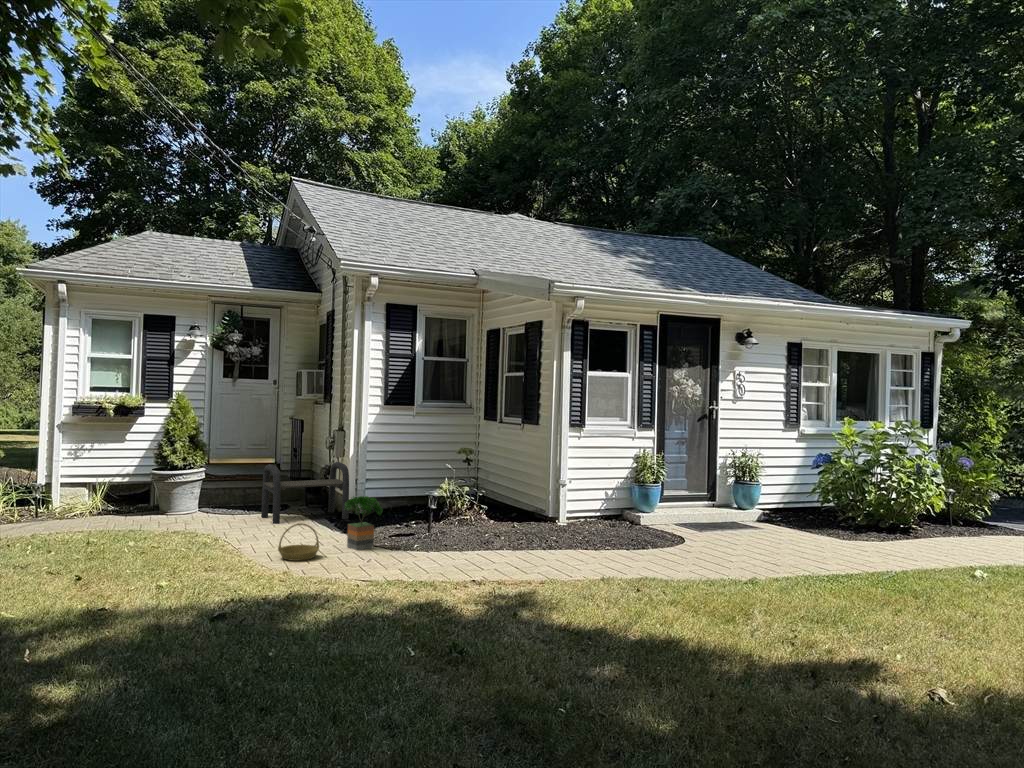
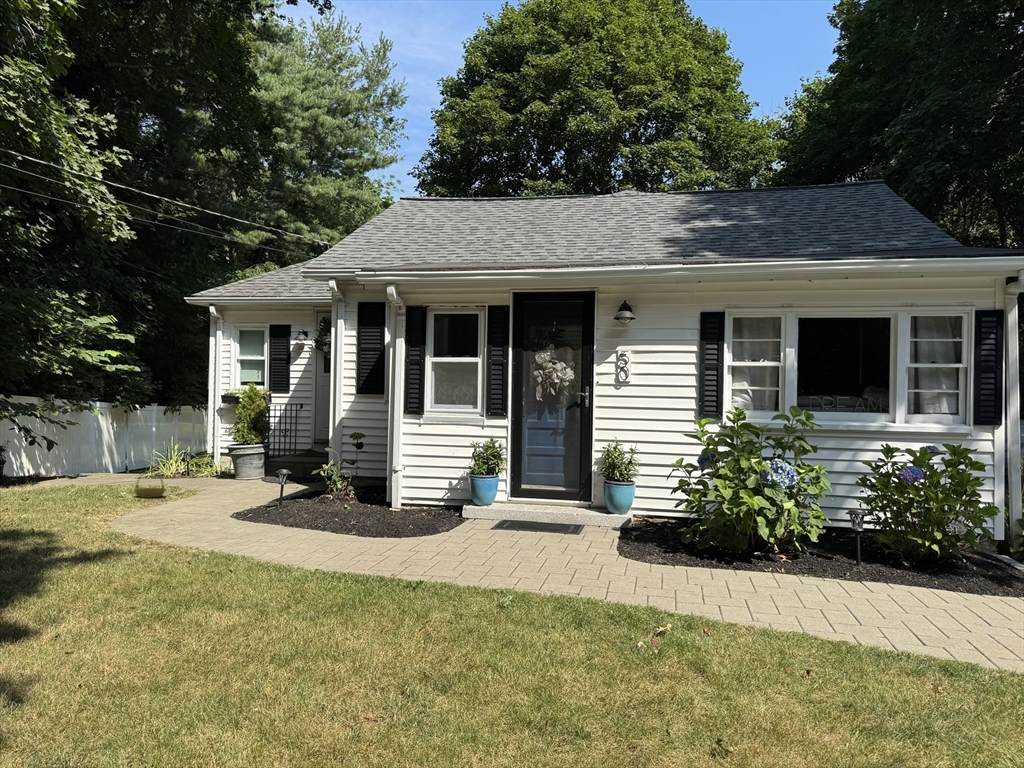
bench: present [261,462,349,524] -> none [256,438,330,488]
potted tree: present [345,496,382,550] -> none [198,457,227,500]

